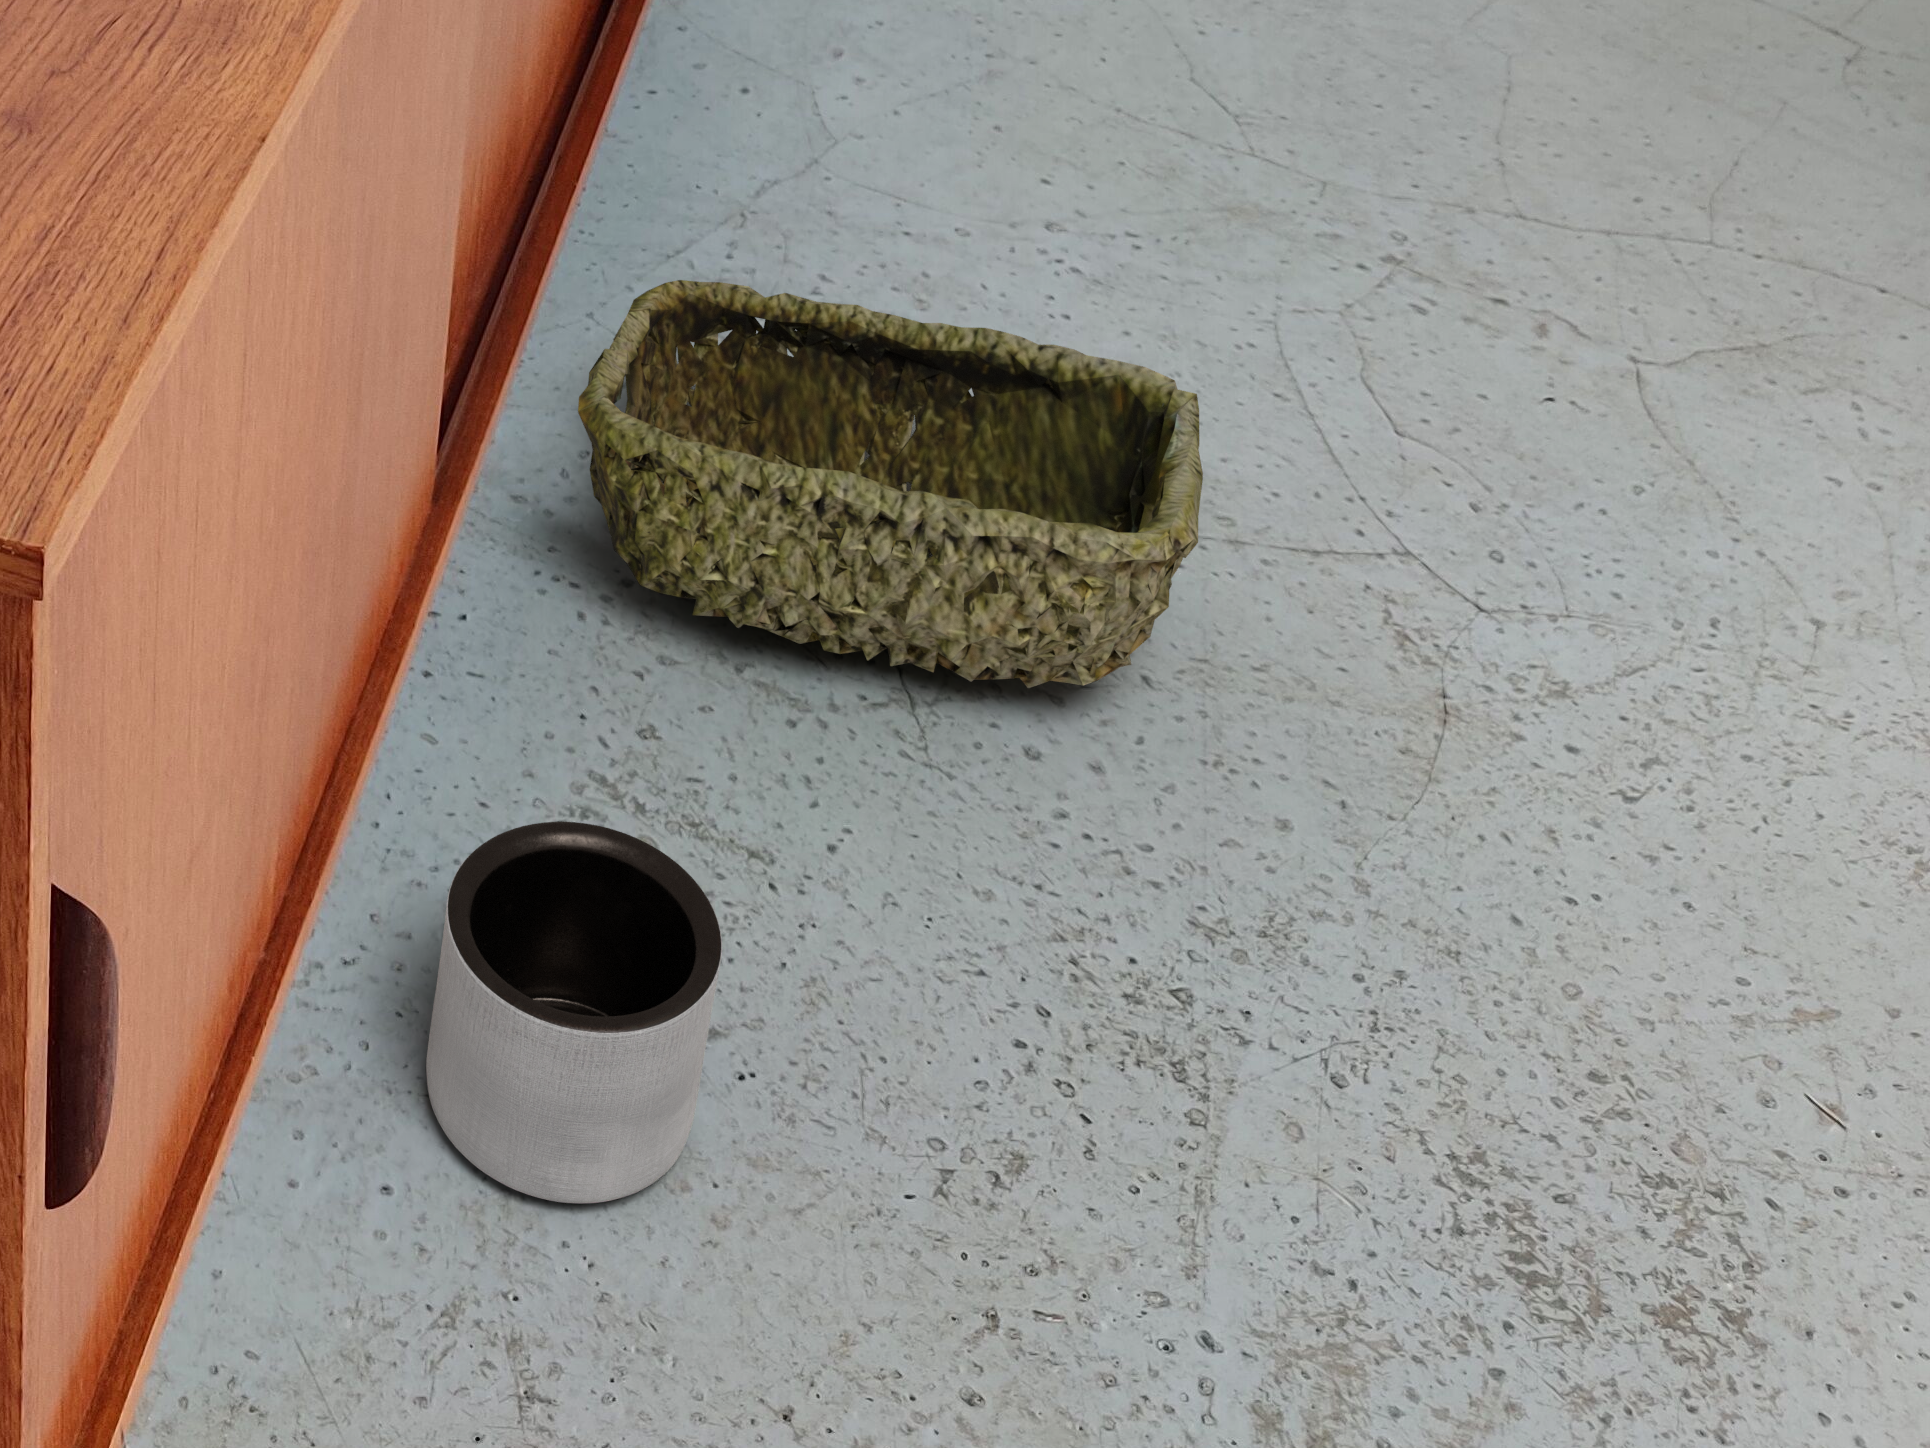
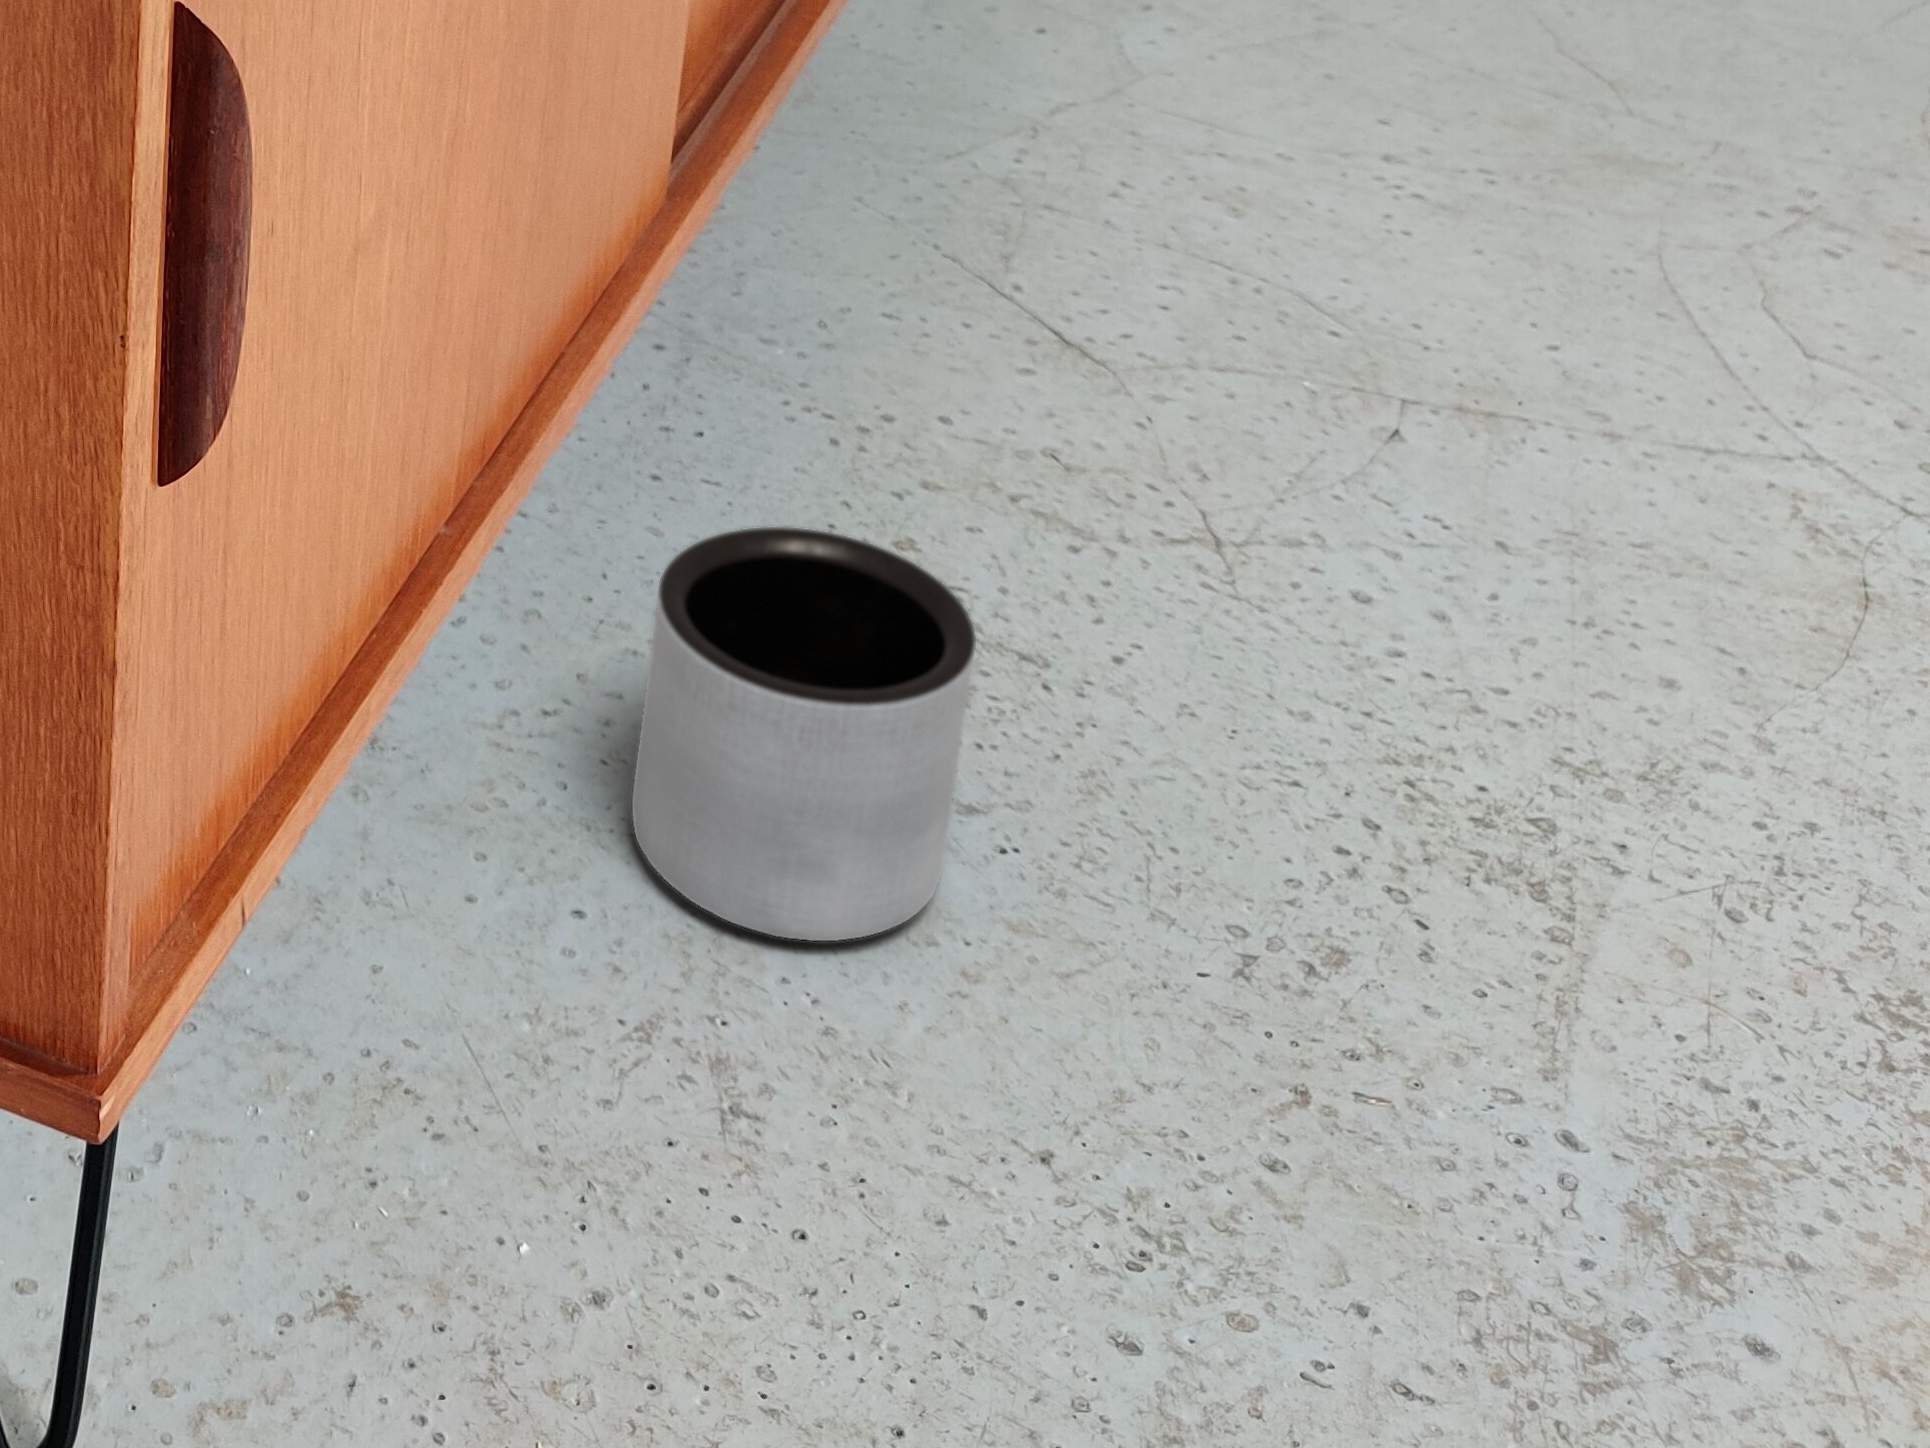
woven basket: present [578,280,1203,688] -> none [830,102,1564,522]

